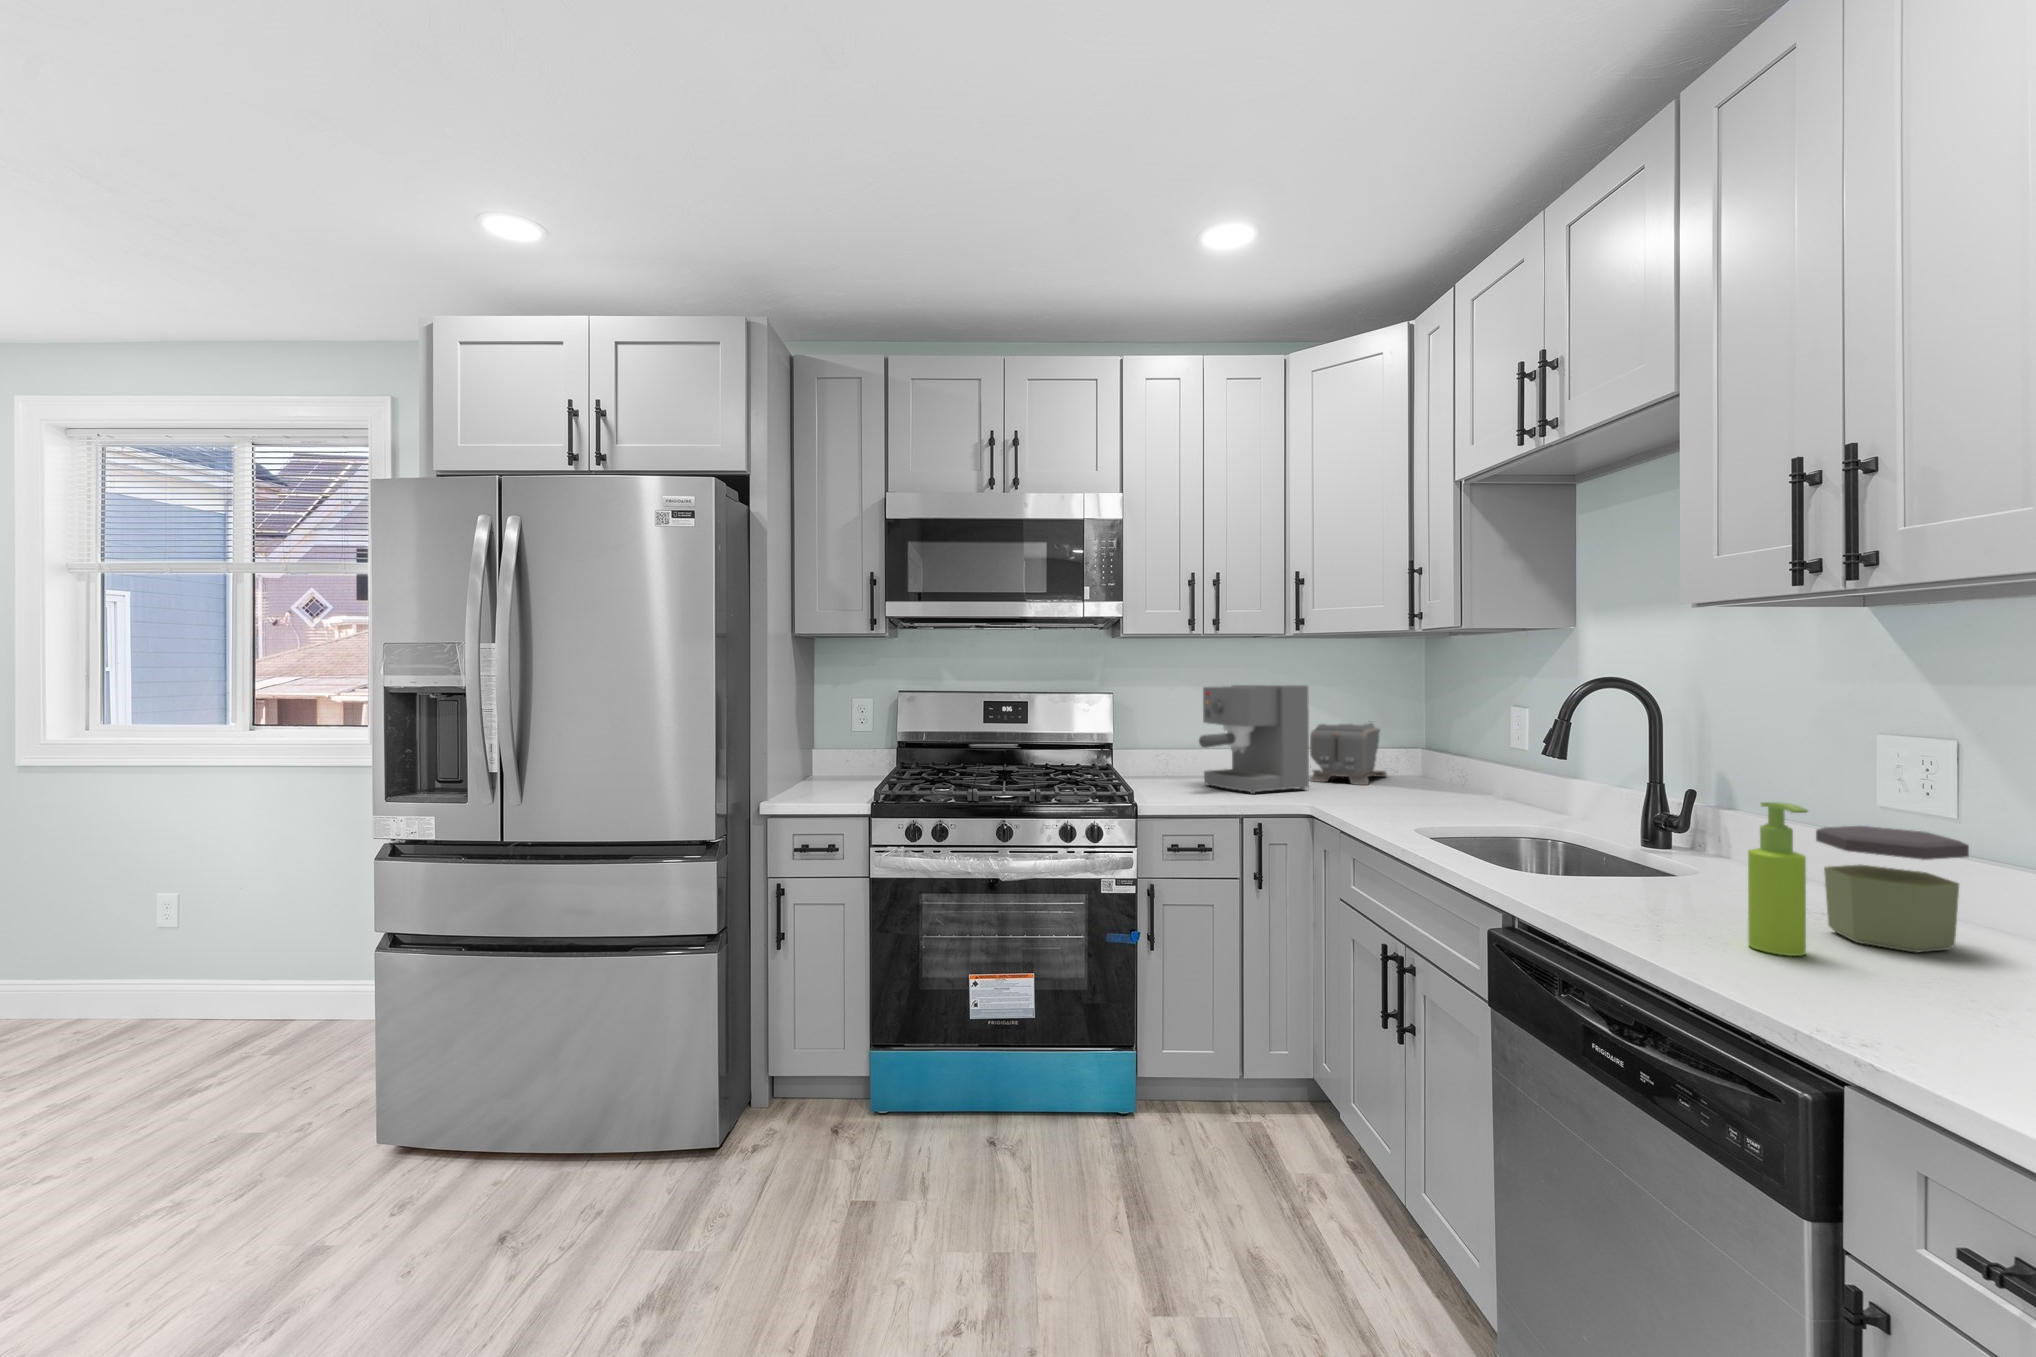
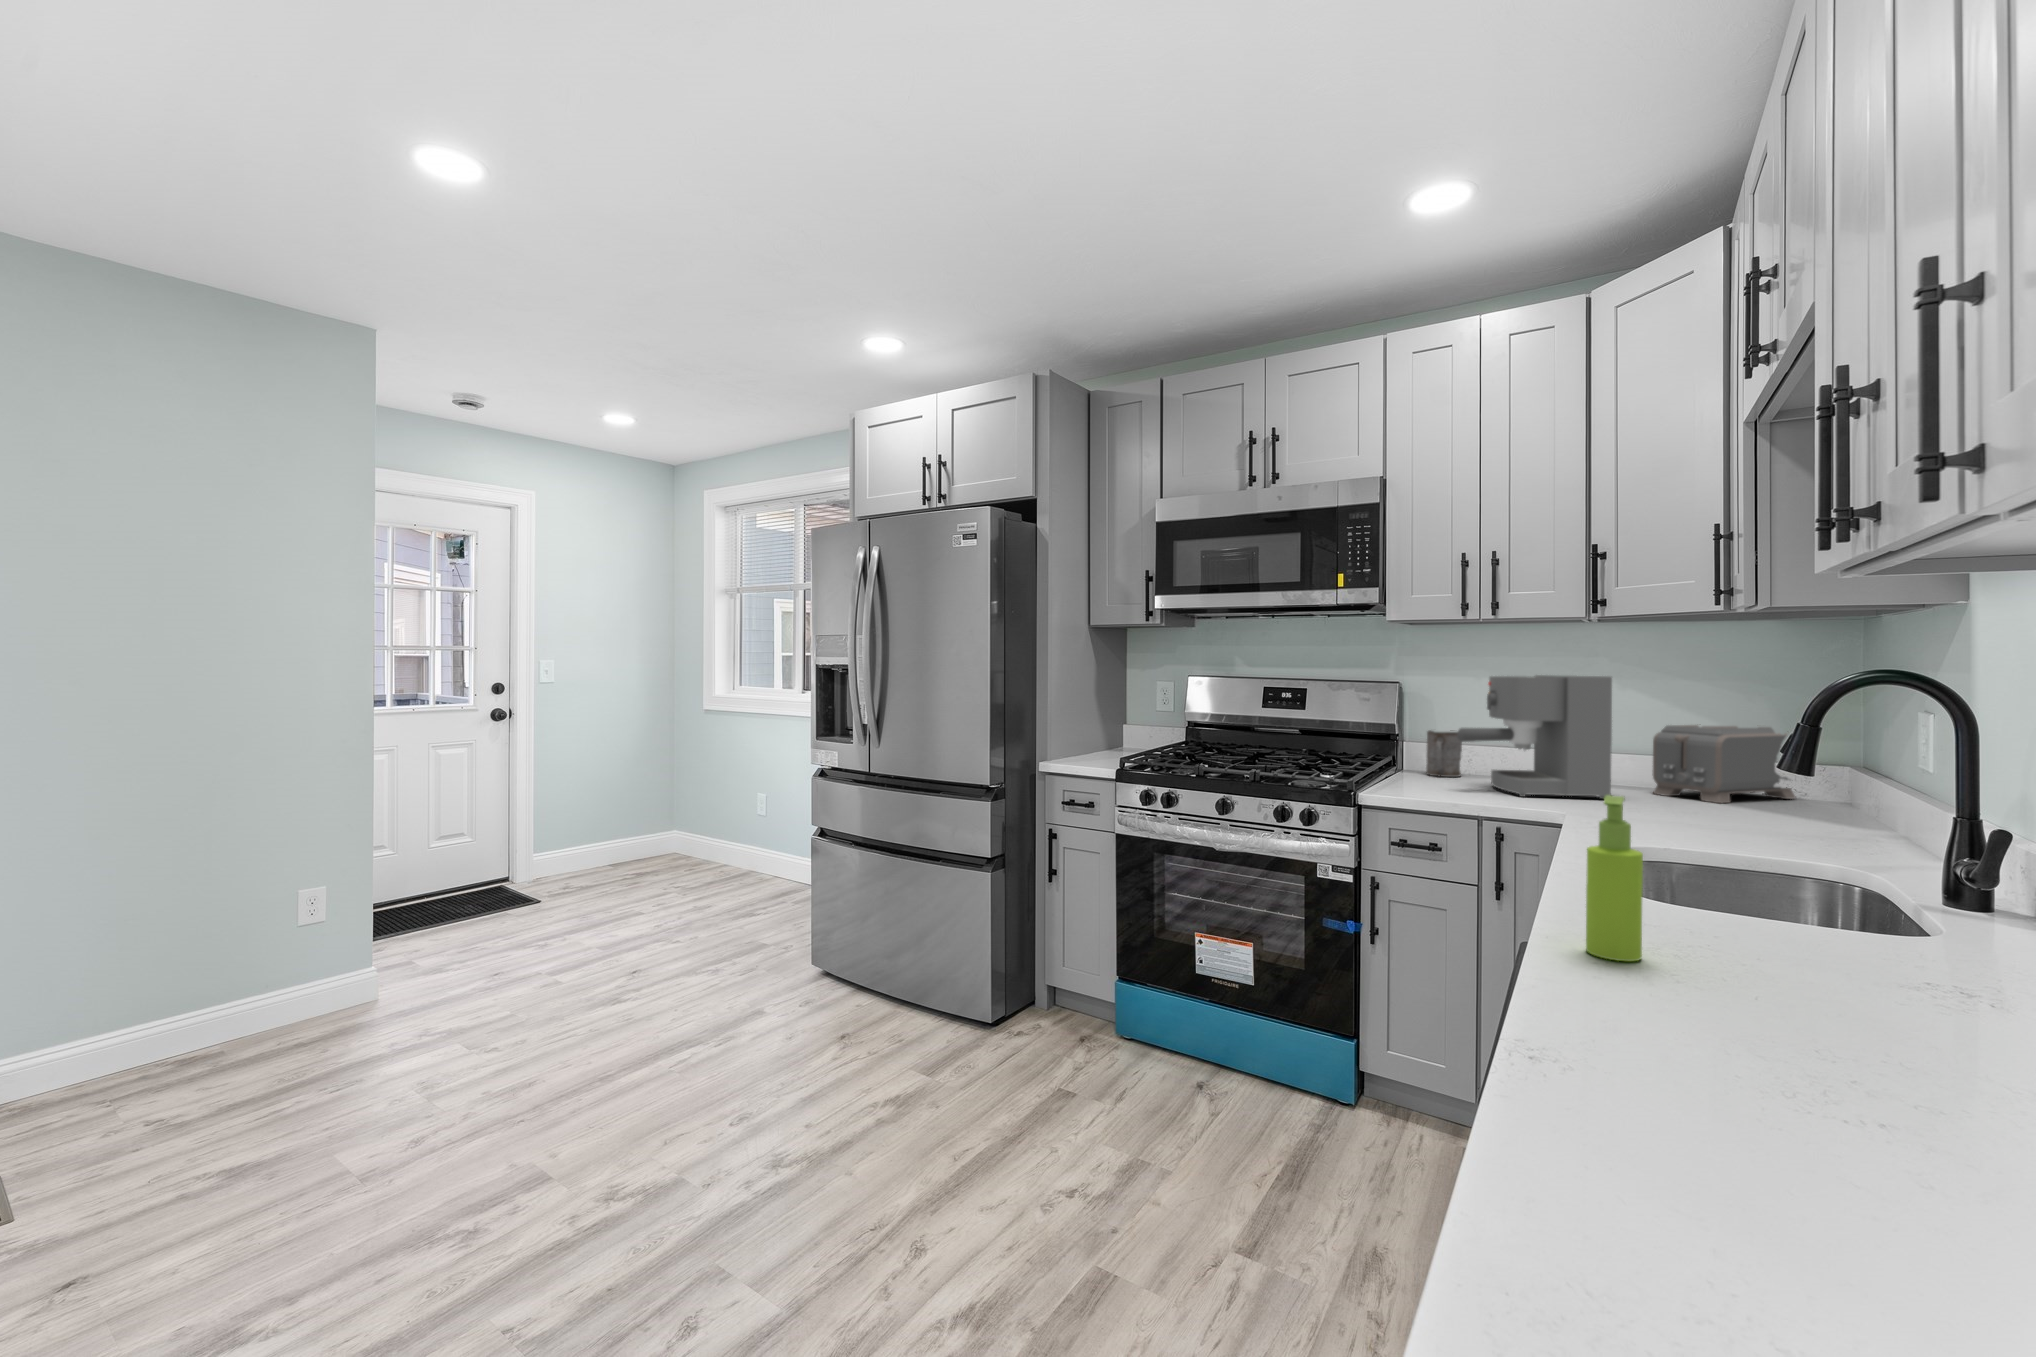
mug: none [1130,737,1160,780] -> present [1426,730,1462,777]
jar: present [1816,826,1969,952] -> none [1733,839,1897,995]

